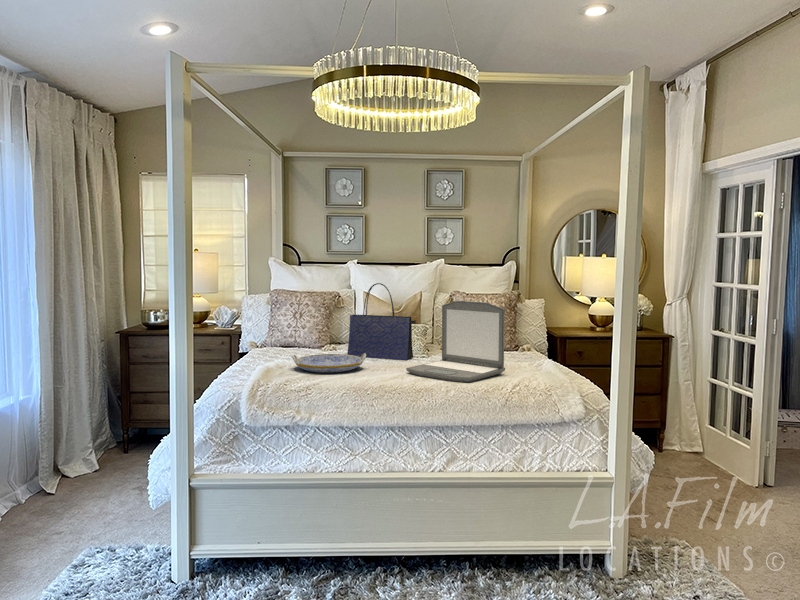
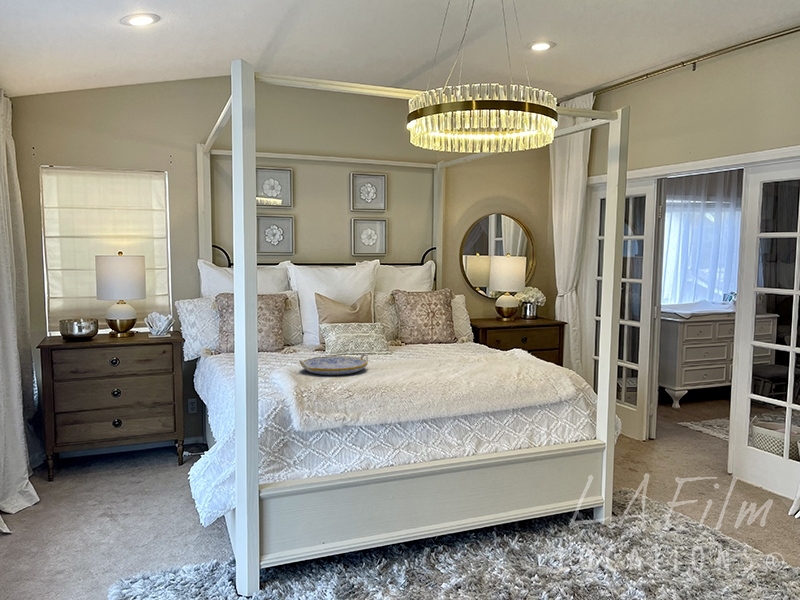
tote bag: present [347,283,416,360] -> none [324,286,392,358]
laptop: present [406,301,505,383] -> none [411,301,493,374]

